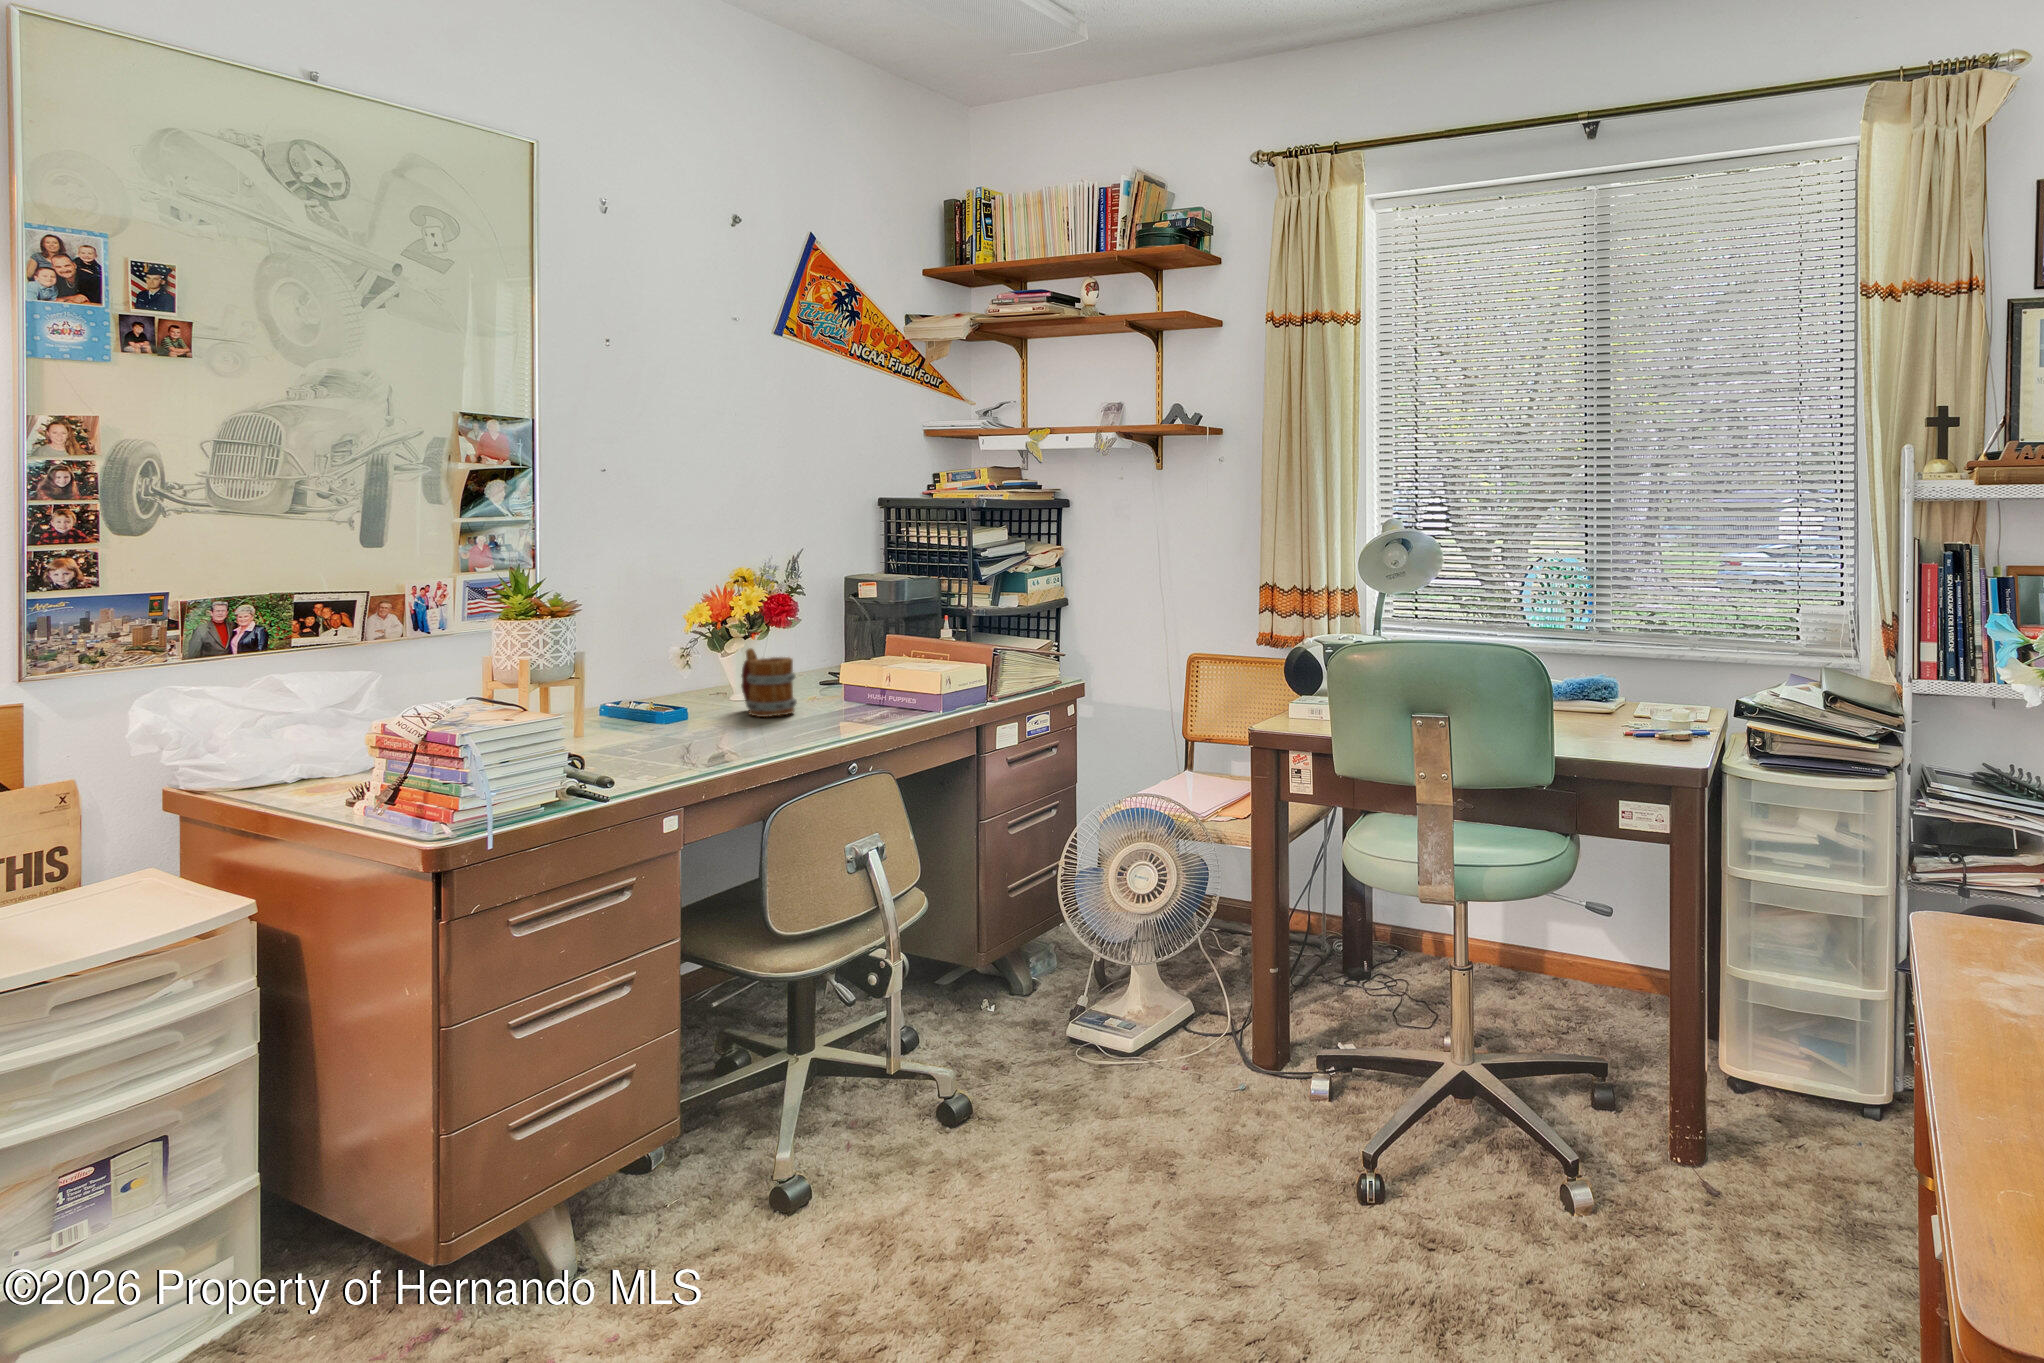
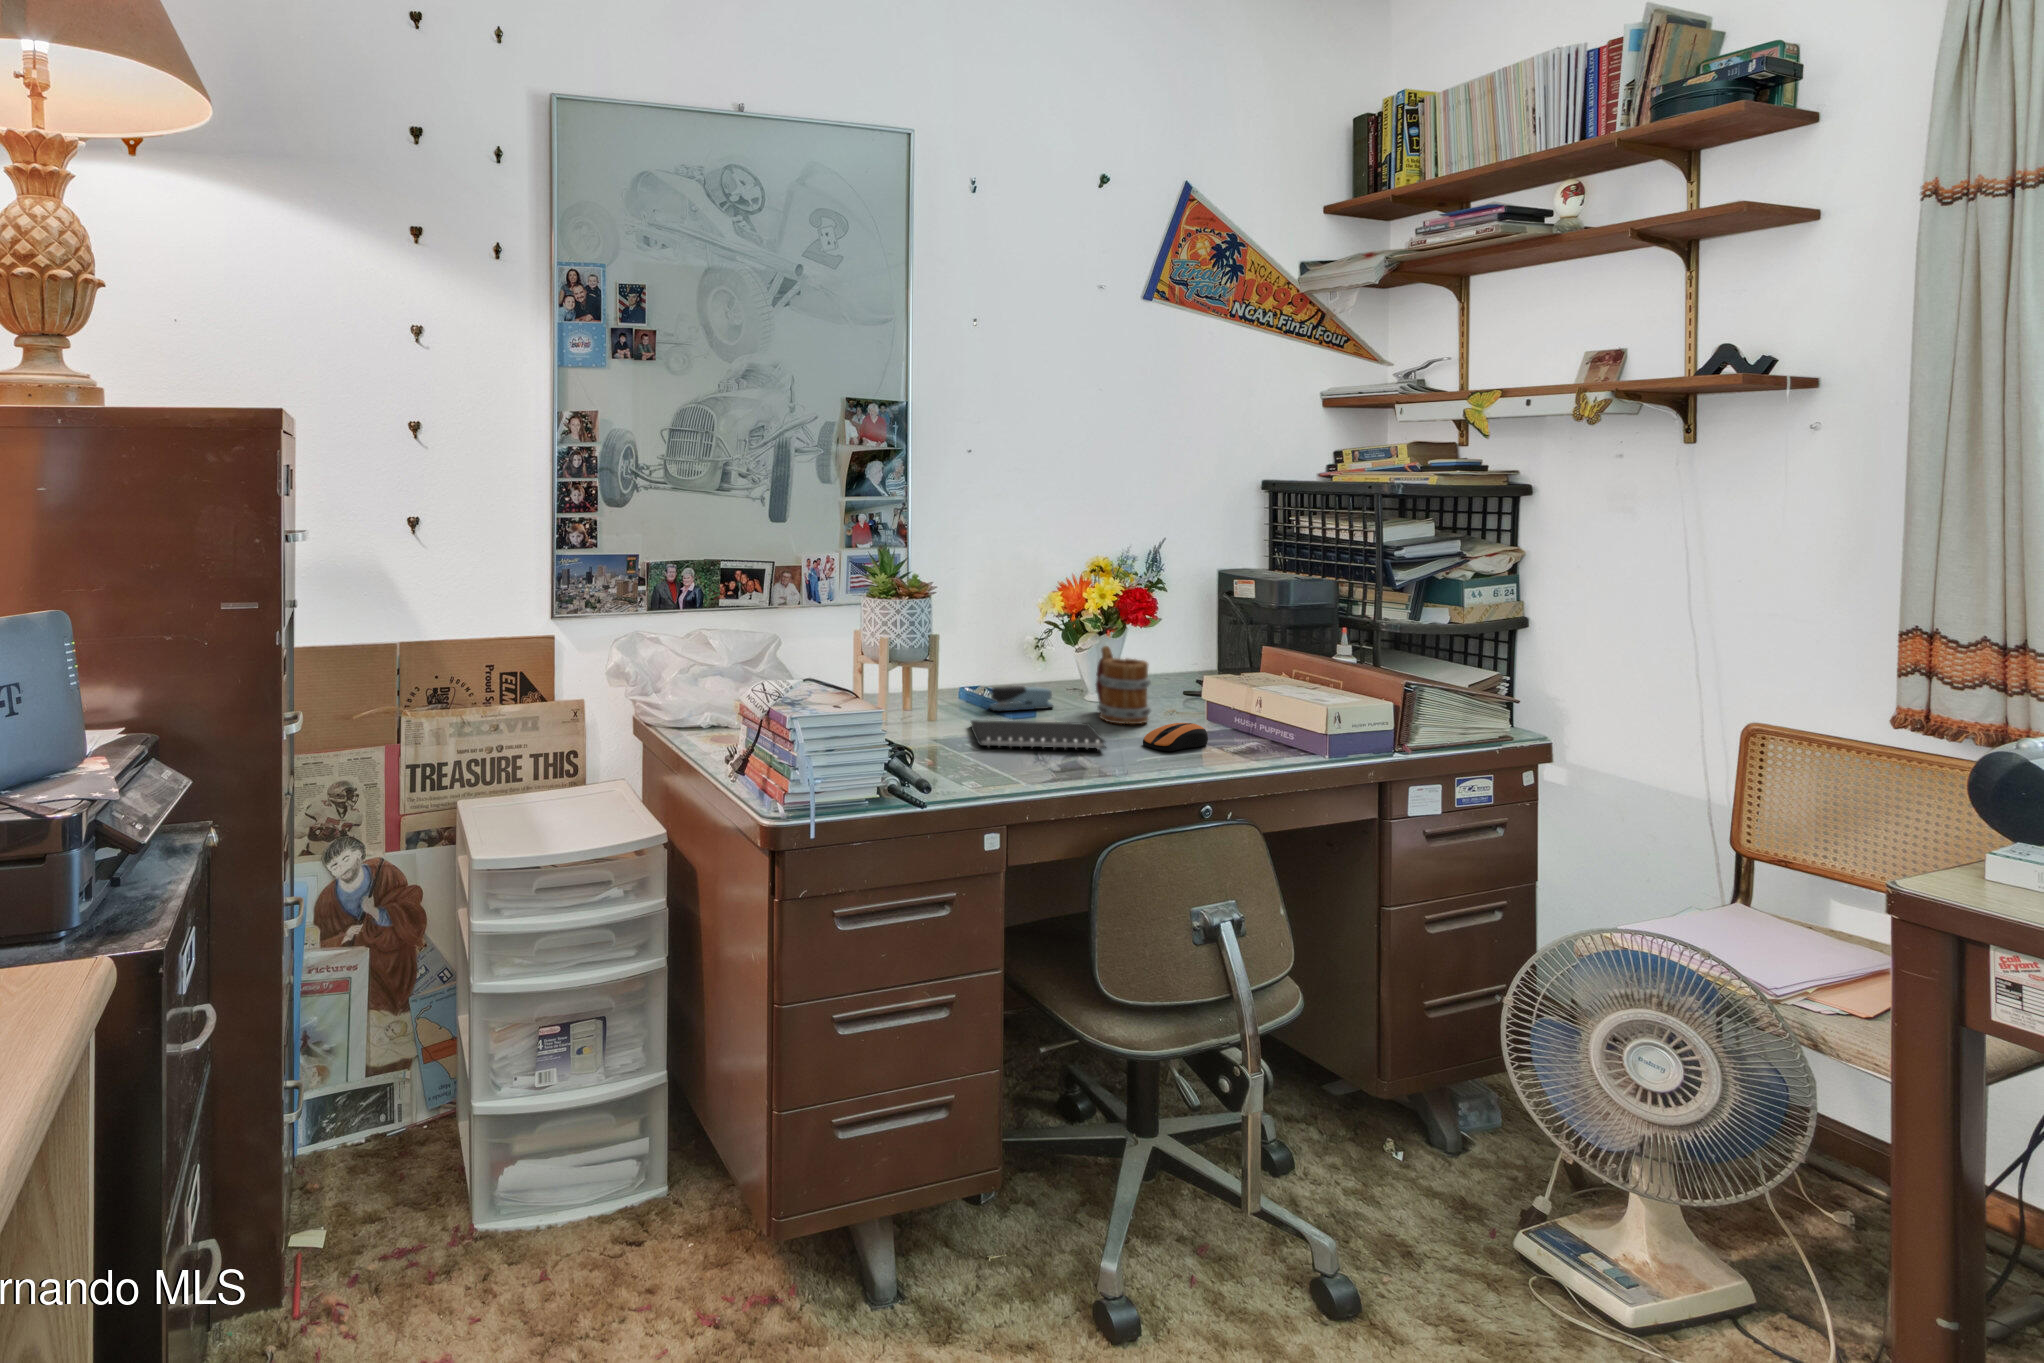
stapler: none [634,695,701,722] -> present [989,686,1053,711]
computer mouse: none [796,705,853,731] -> present [1143,723,1208,751]
notebook: none [621,718,766,751] -> present [971,720,1105,749]

